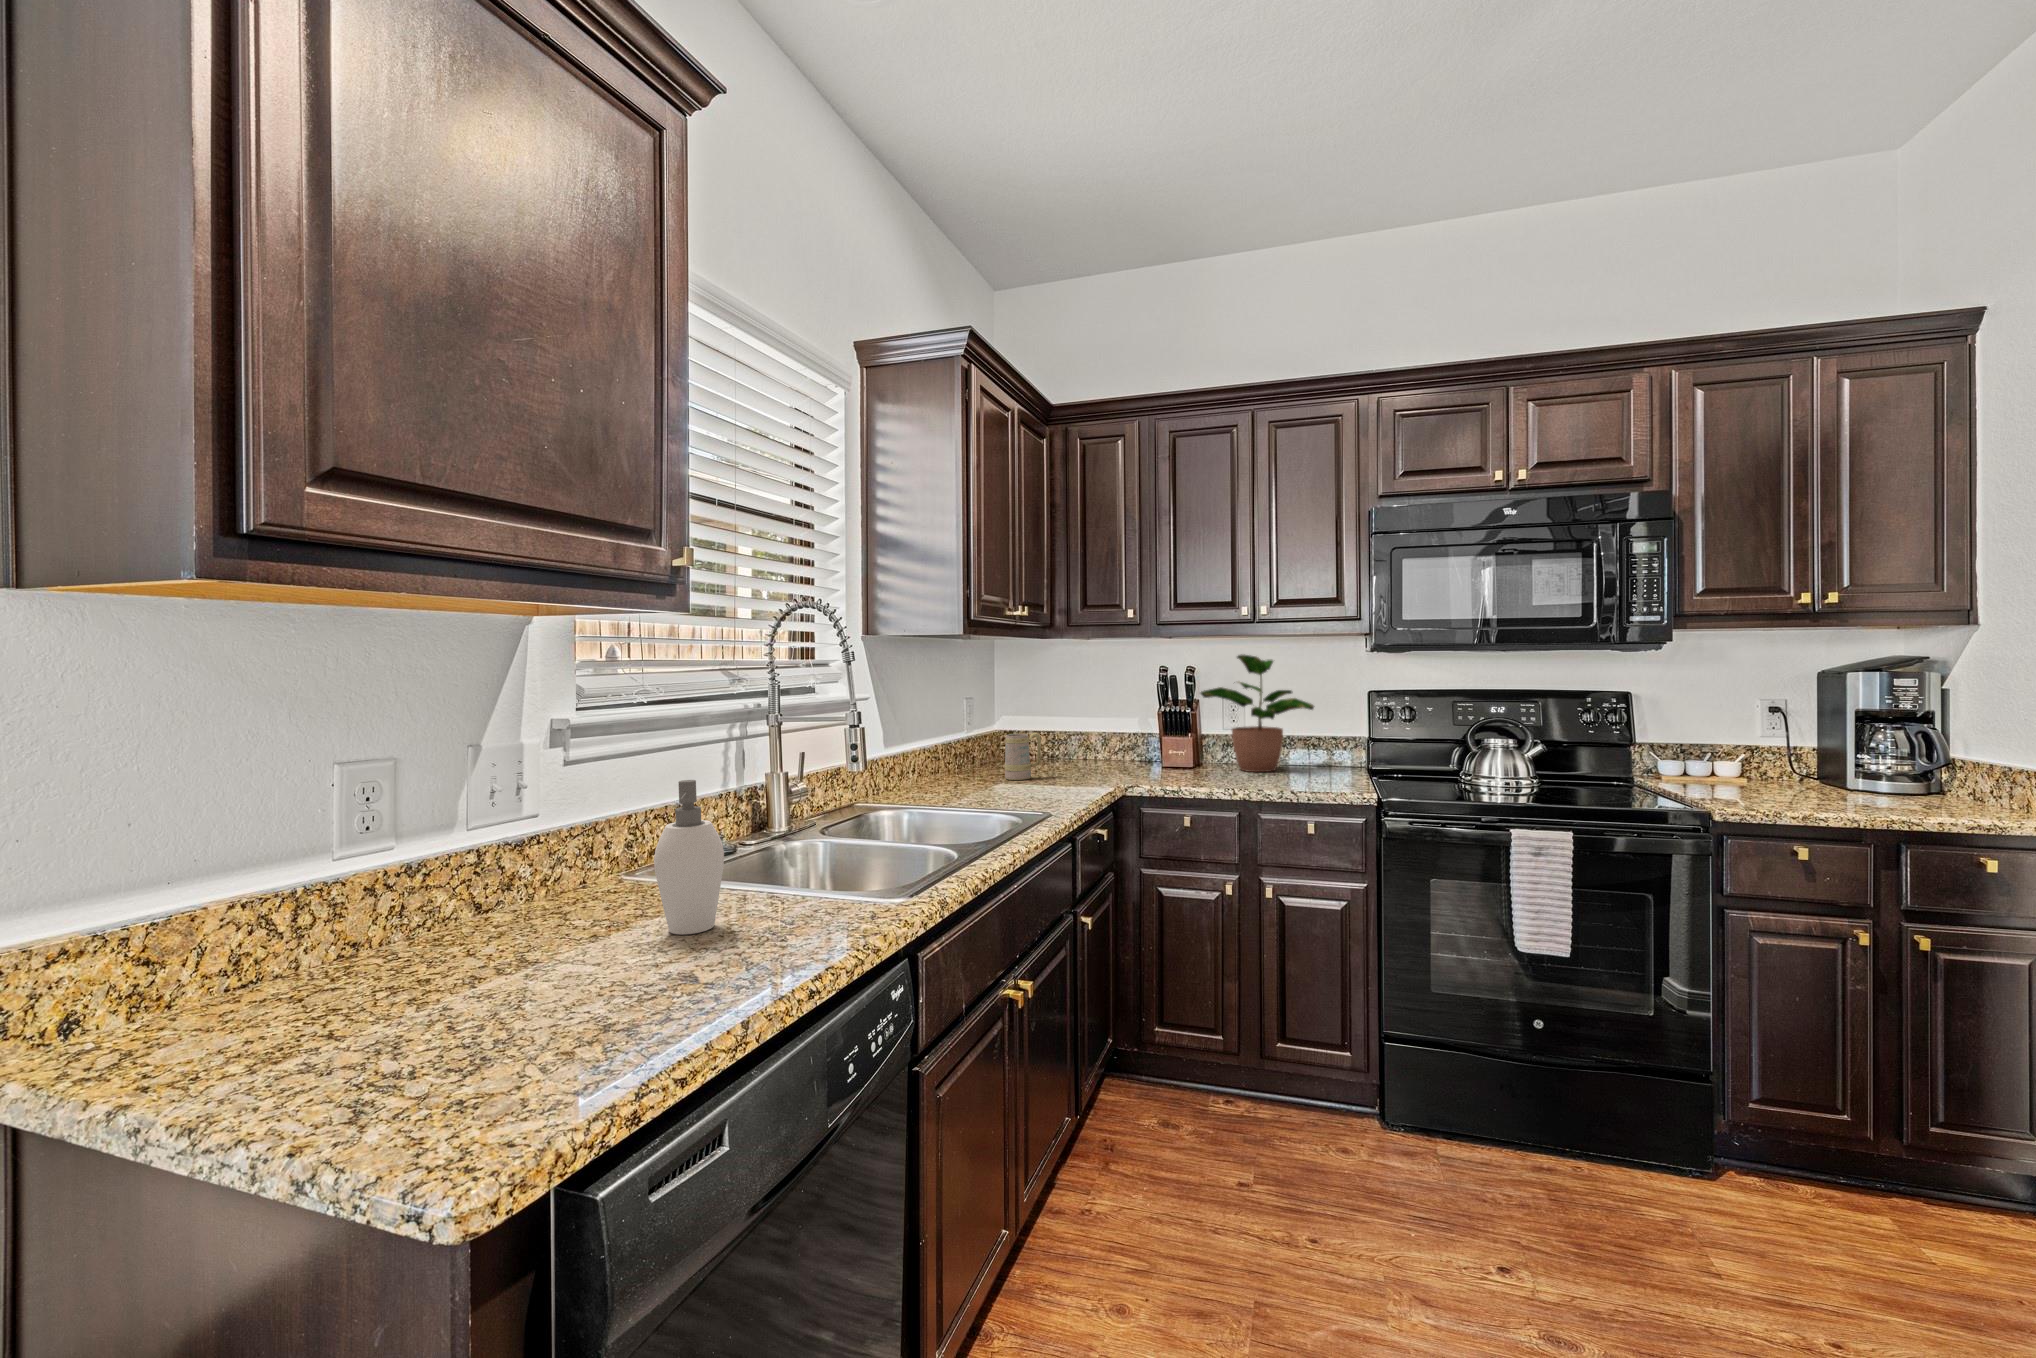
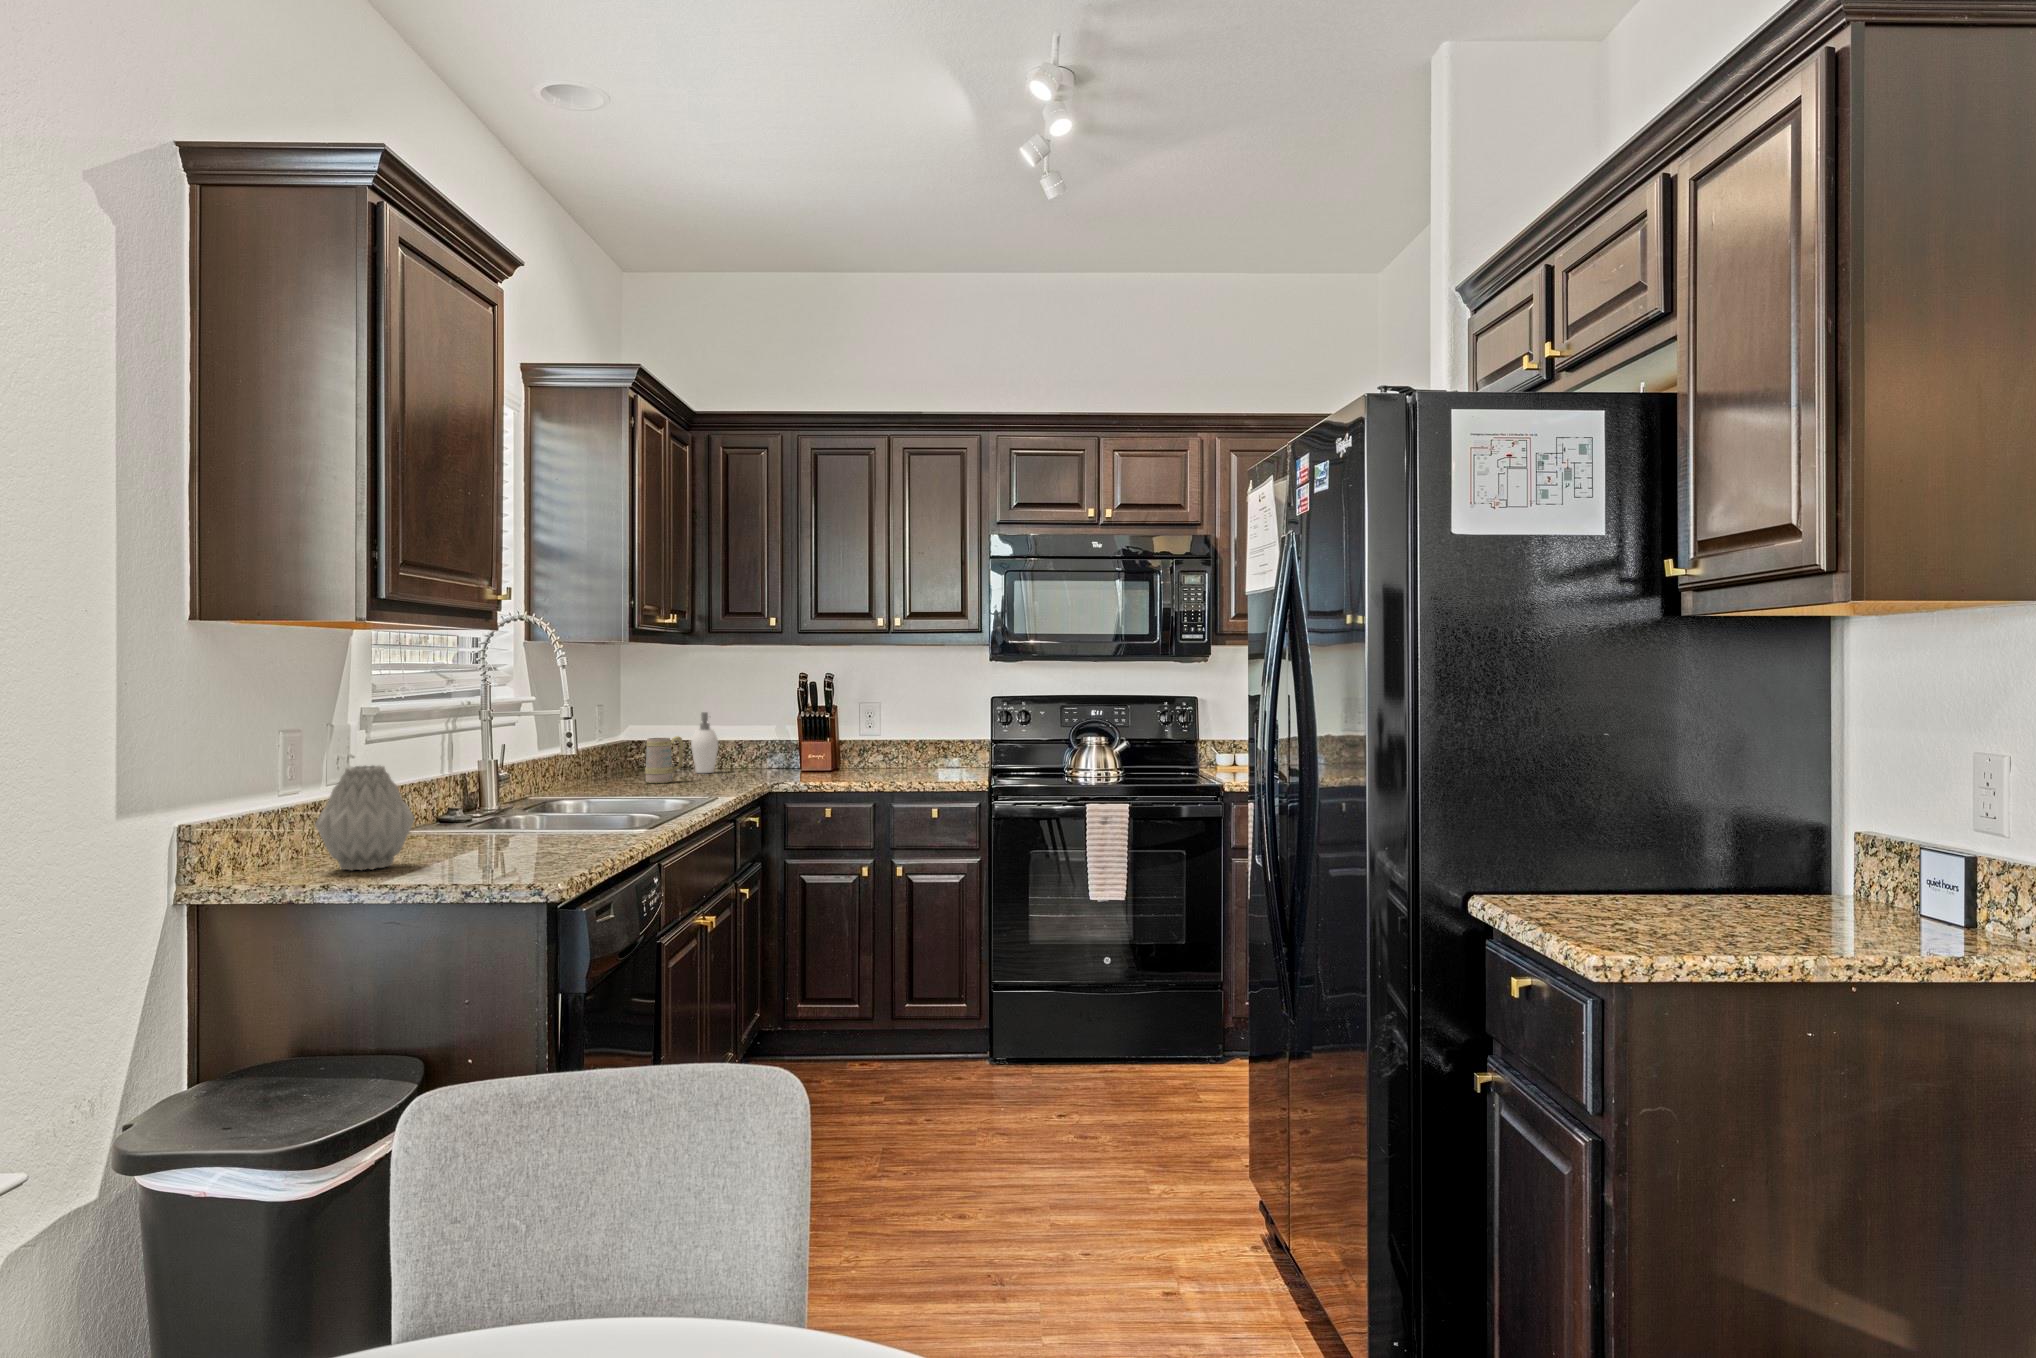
potted plant: present [1201,654,1314,772] -> none [839,662,945,773]
soap dispenser: present [654,780,724,934] -> present [691,712,718,773]
vase: none [437,821,581,976] -> present [315,766,415,870]

